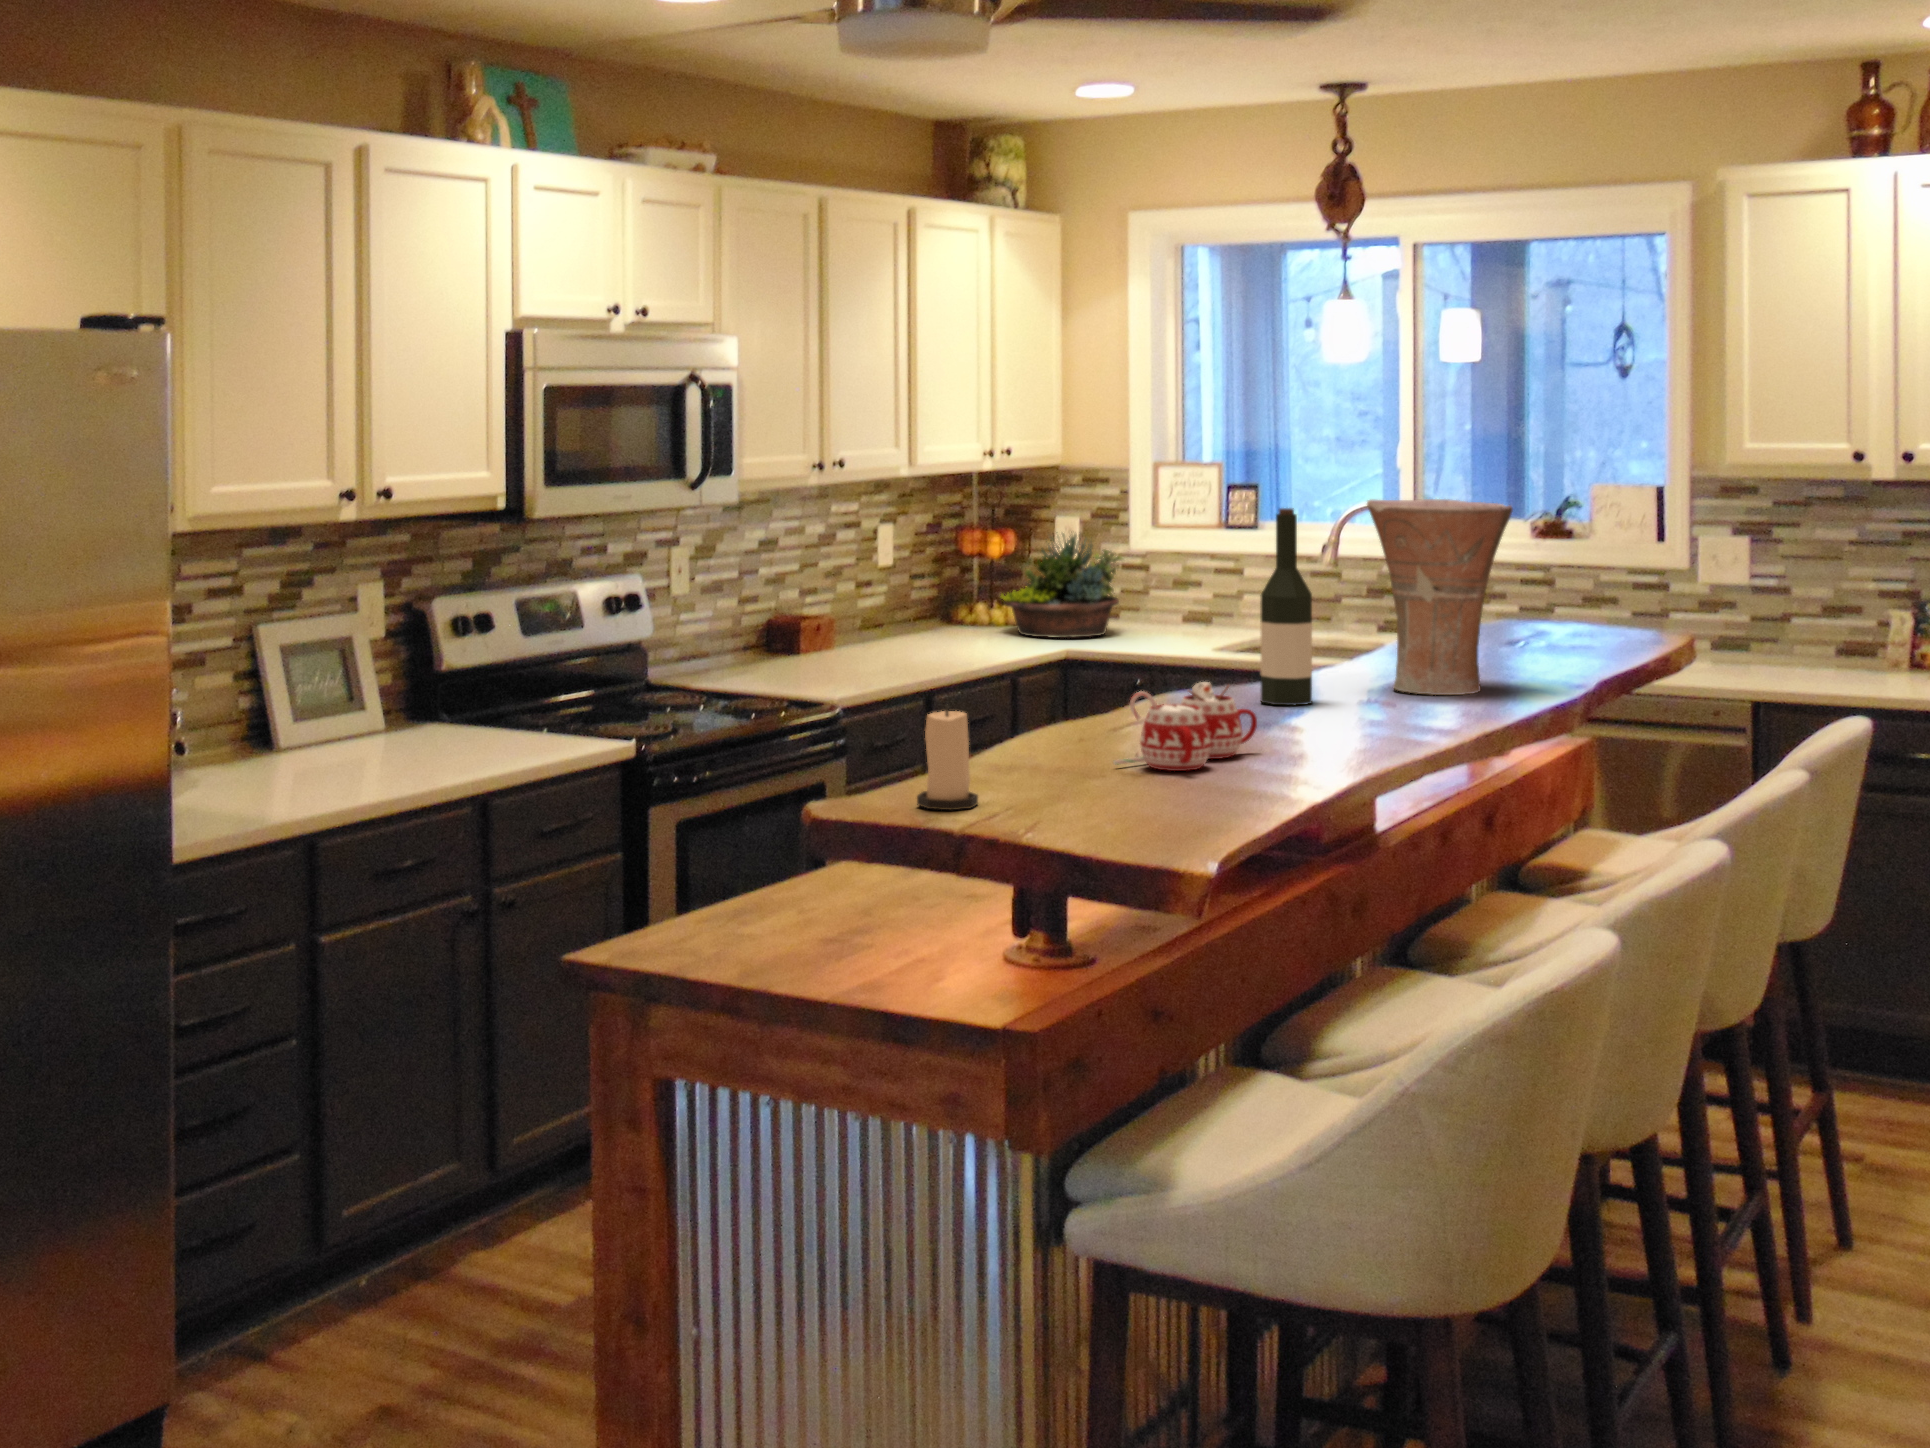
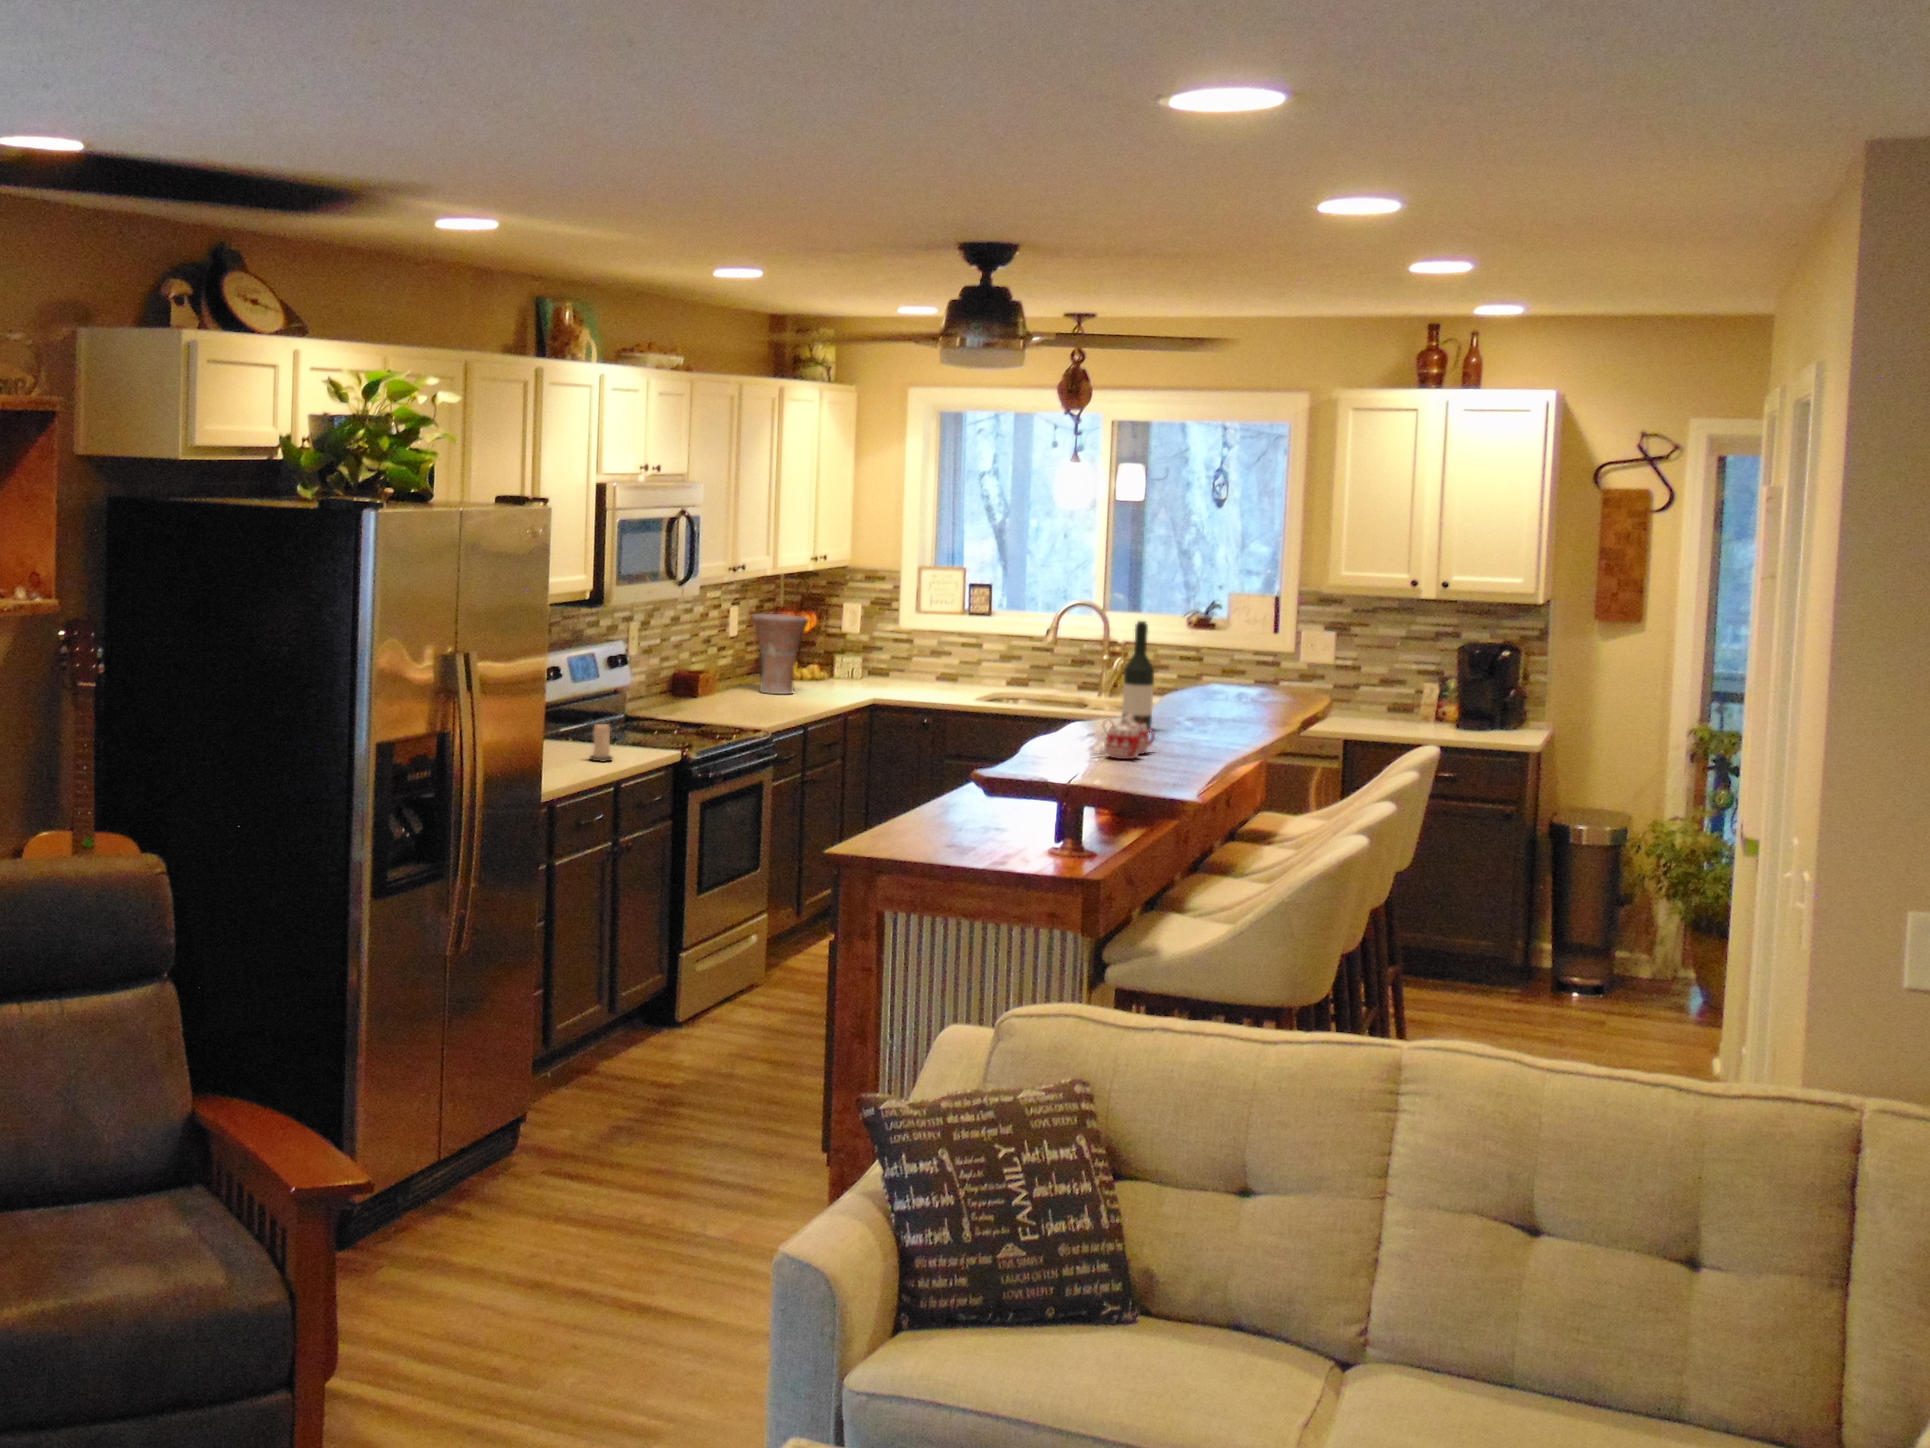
vase: present [1367,499,1513,695] -> present [752,614,808,694]
succulent planter: present [1001,534,1123,638] -> none [820,614,907,691]
candle: present [917,706,978,810] -> present [590,724,612,761]

